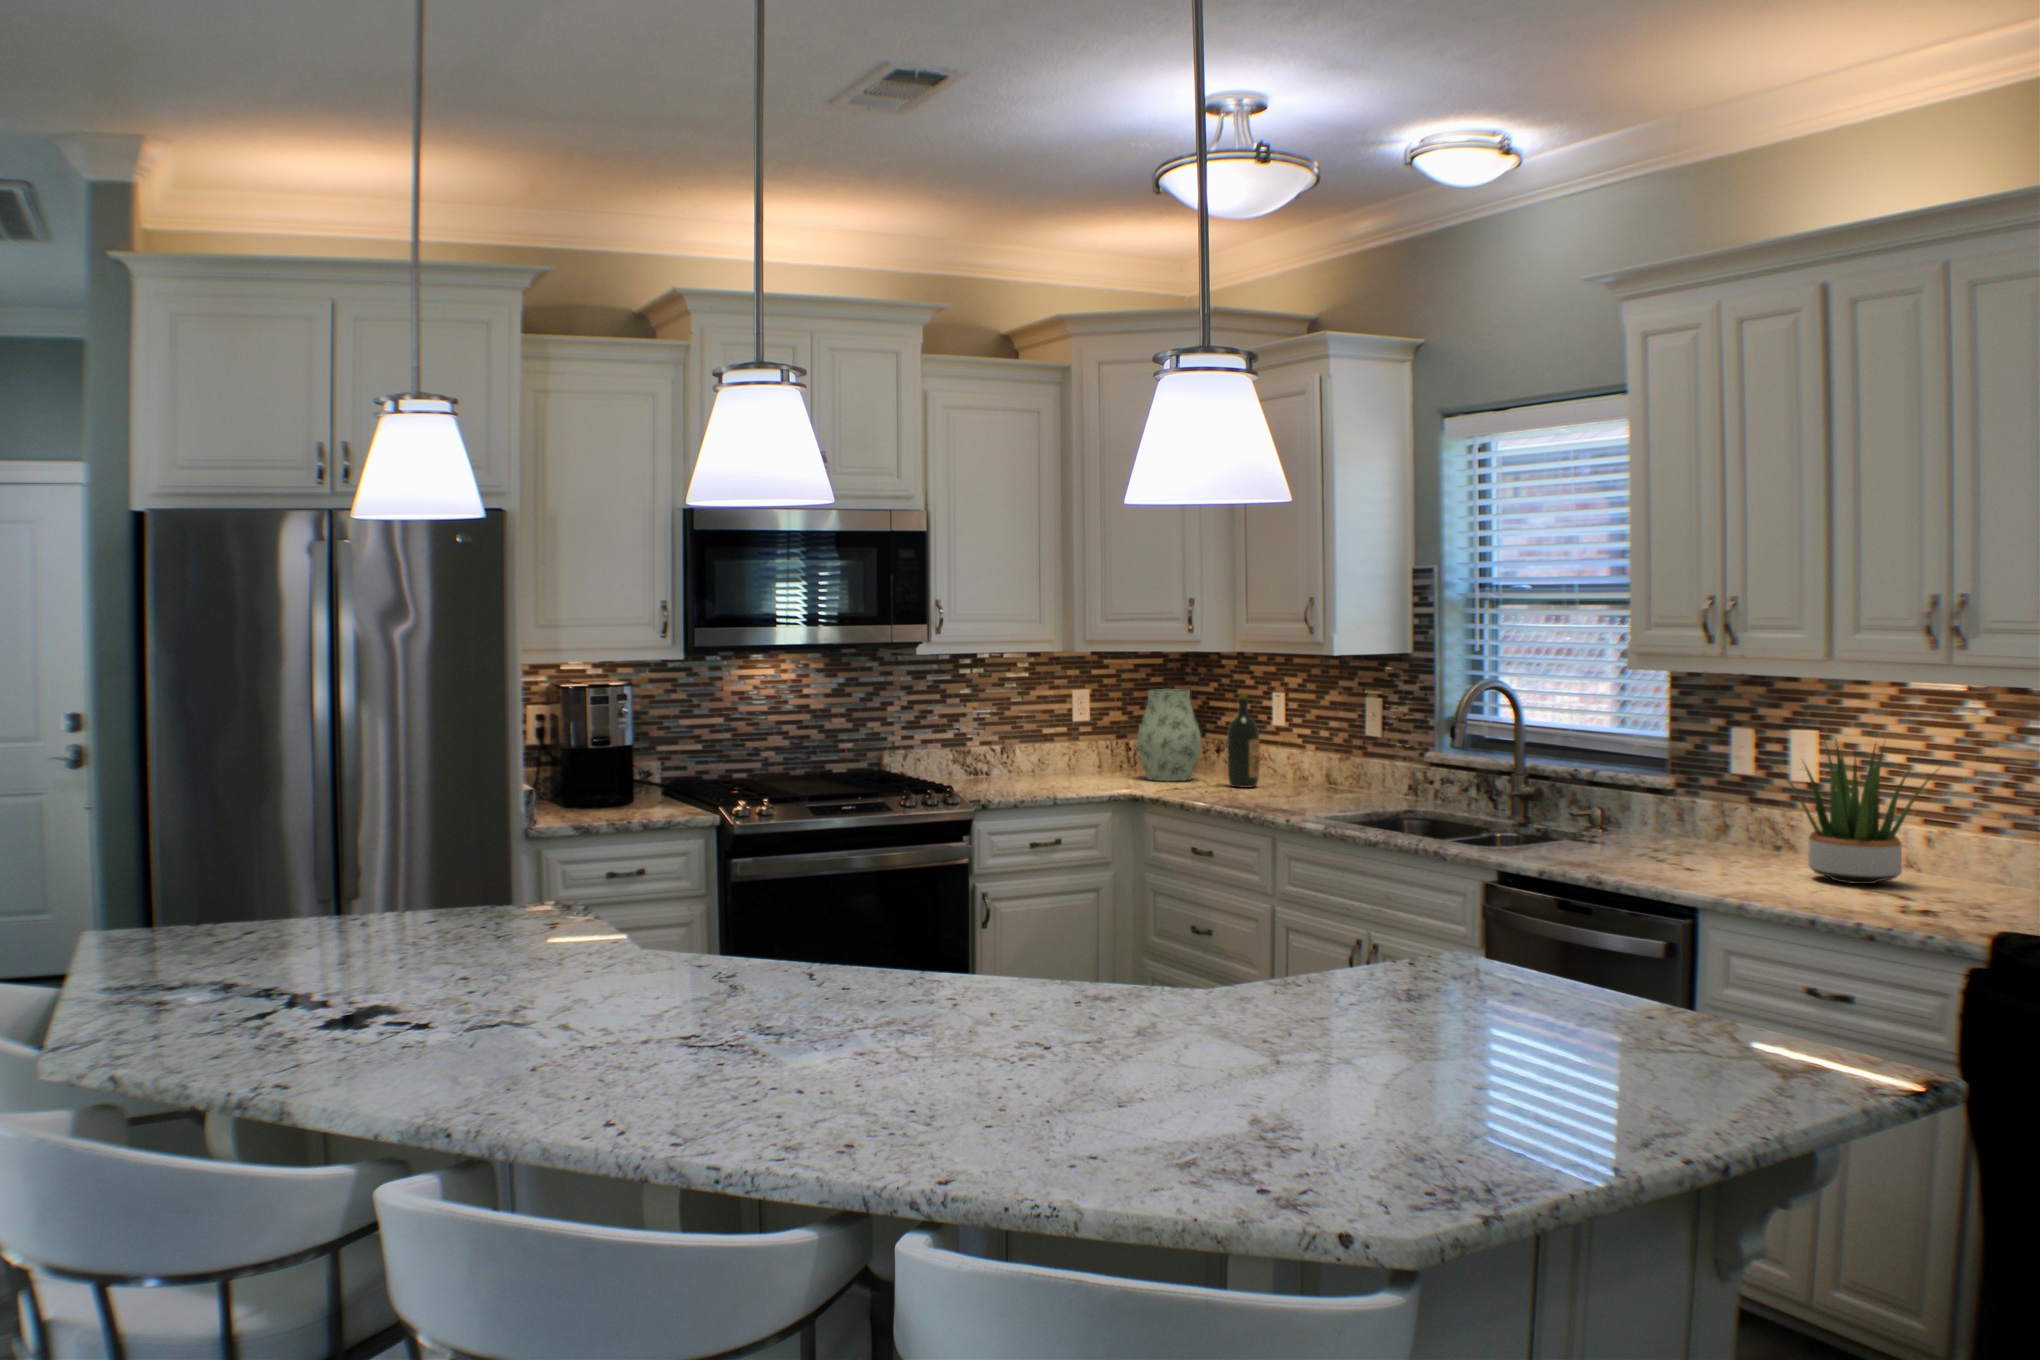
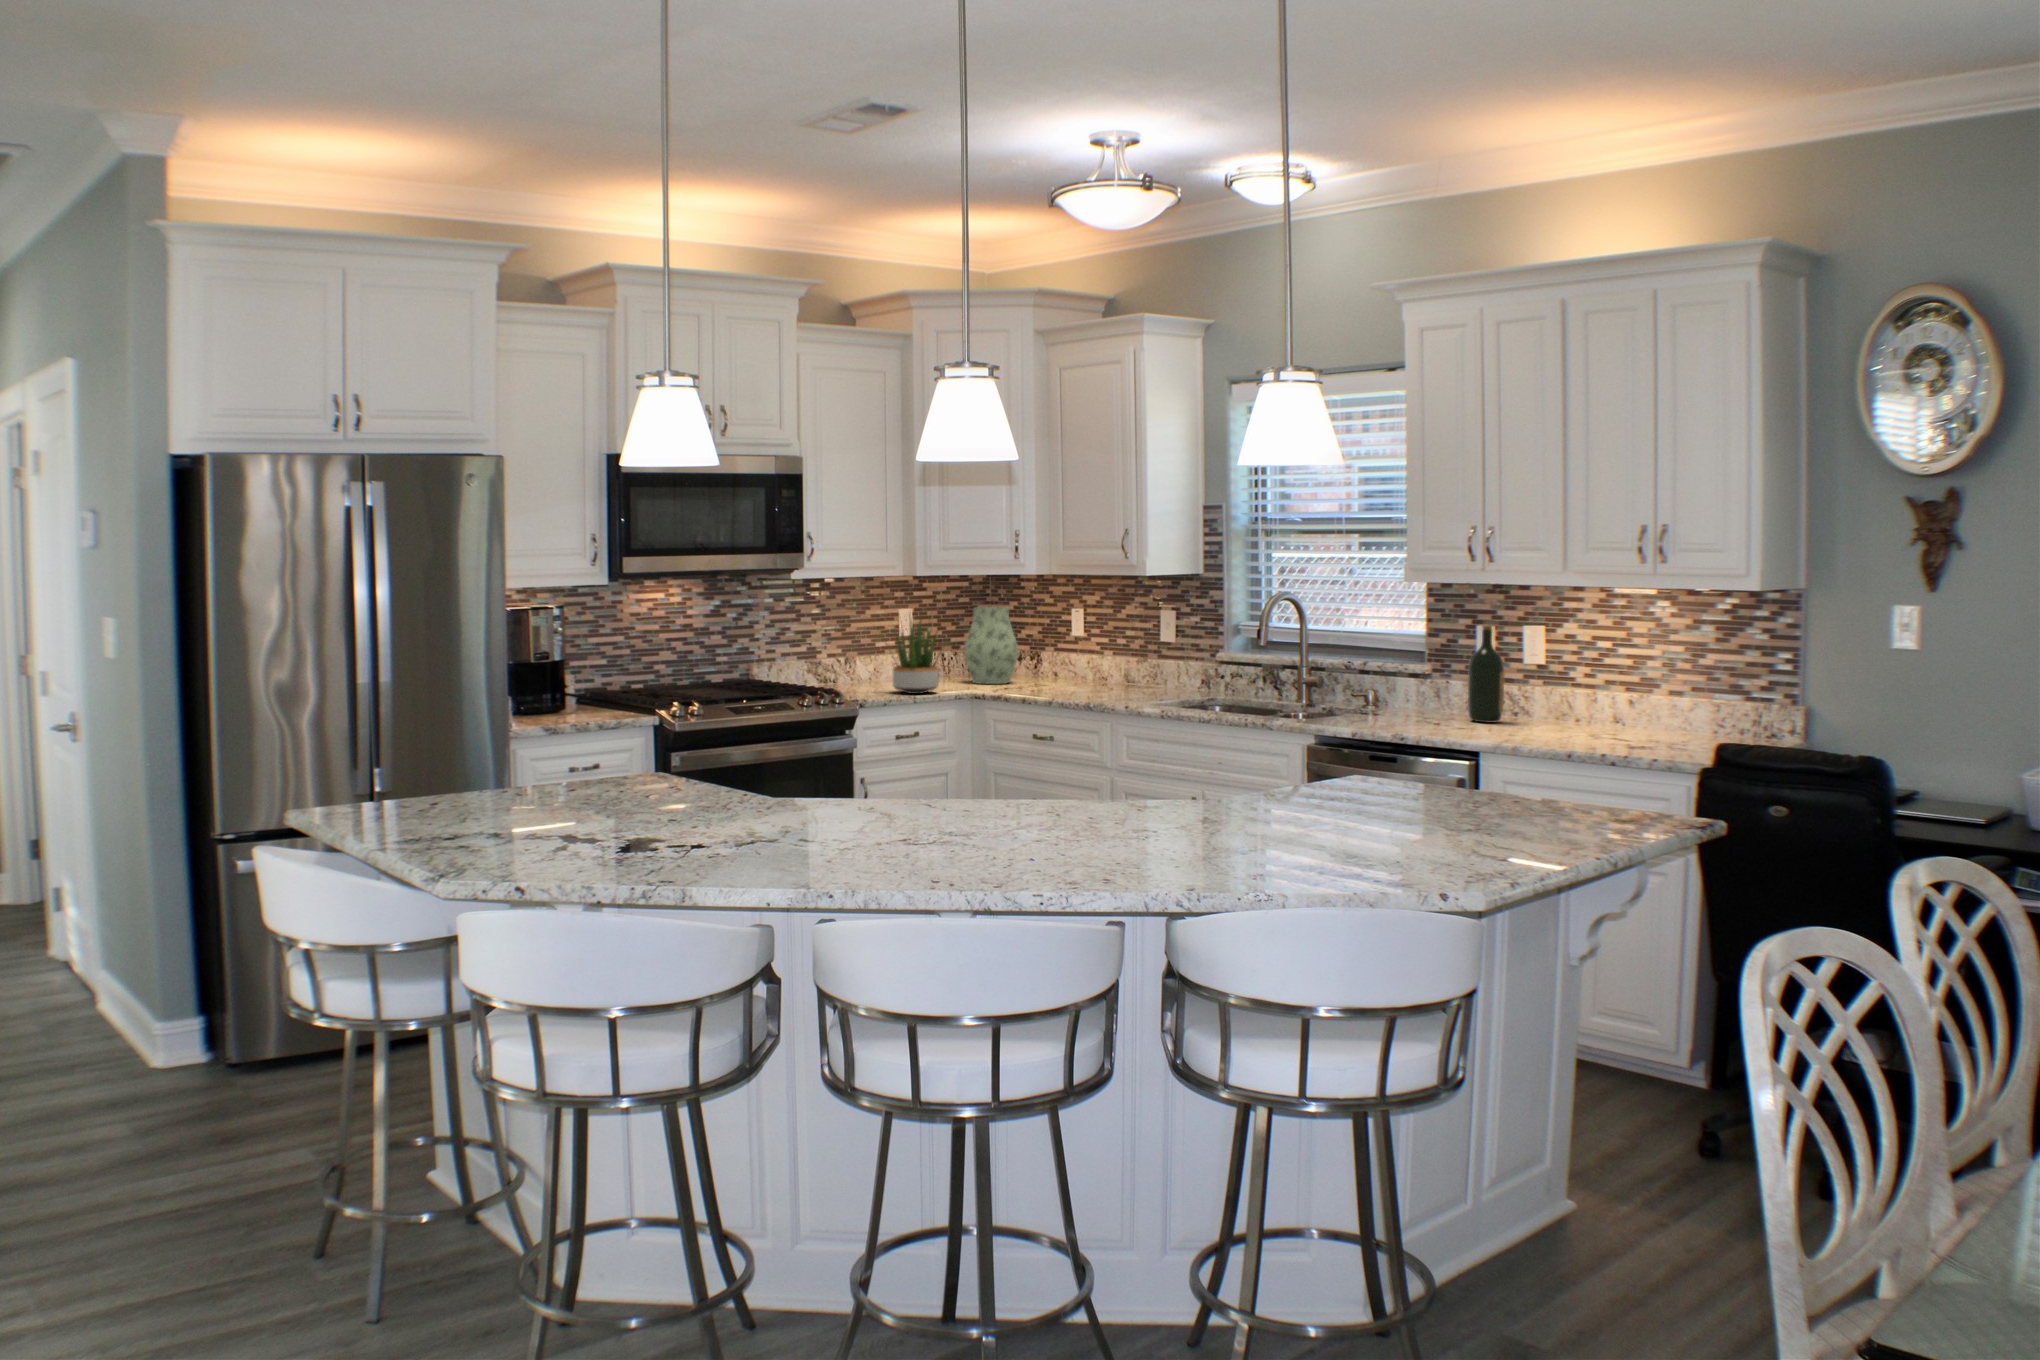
wine bottle: present [1227,694,1260,788] -> present [1468,625,1504,723]
potted plant: present [1774,741,1935,884] -> present [889,615,953,694]

